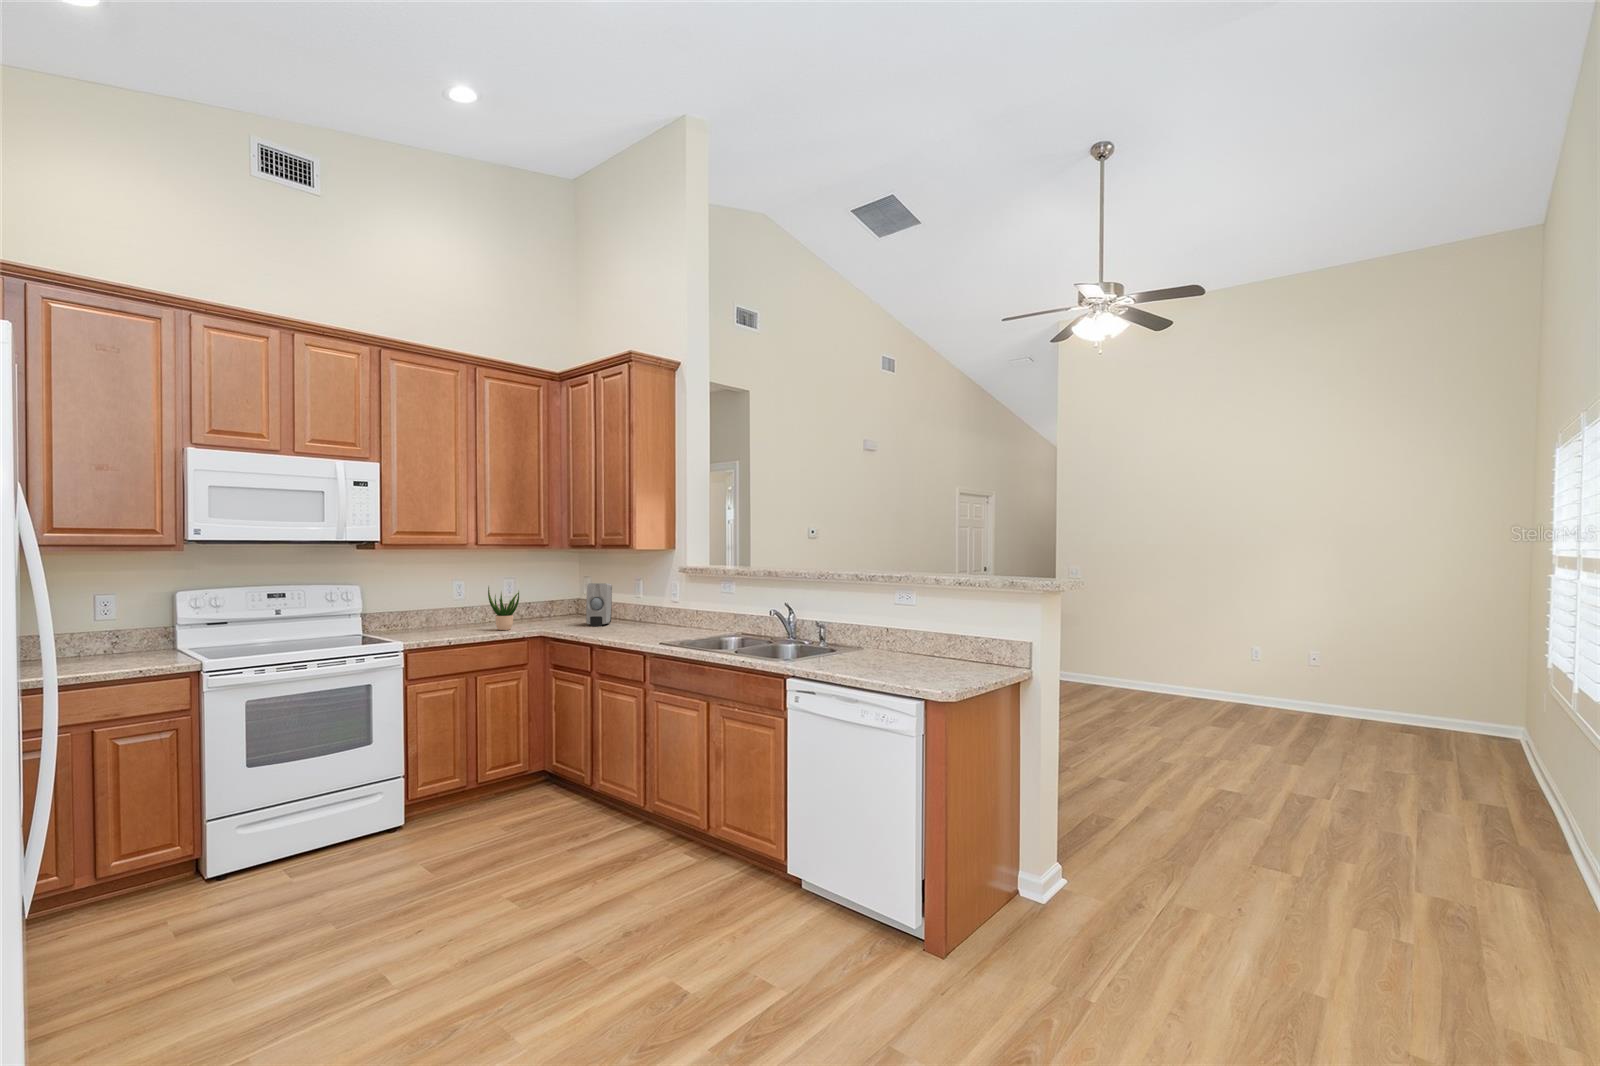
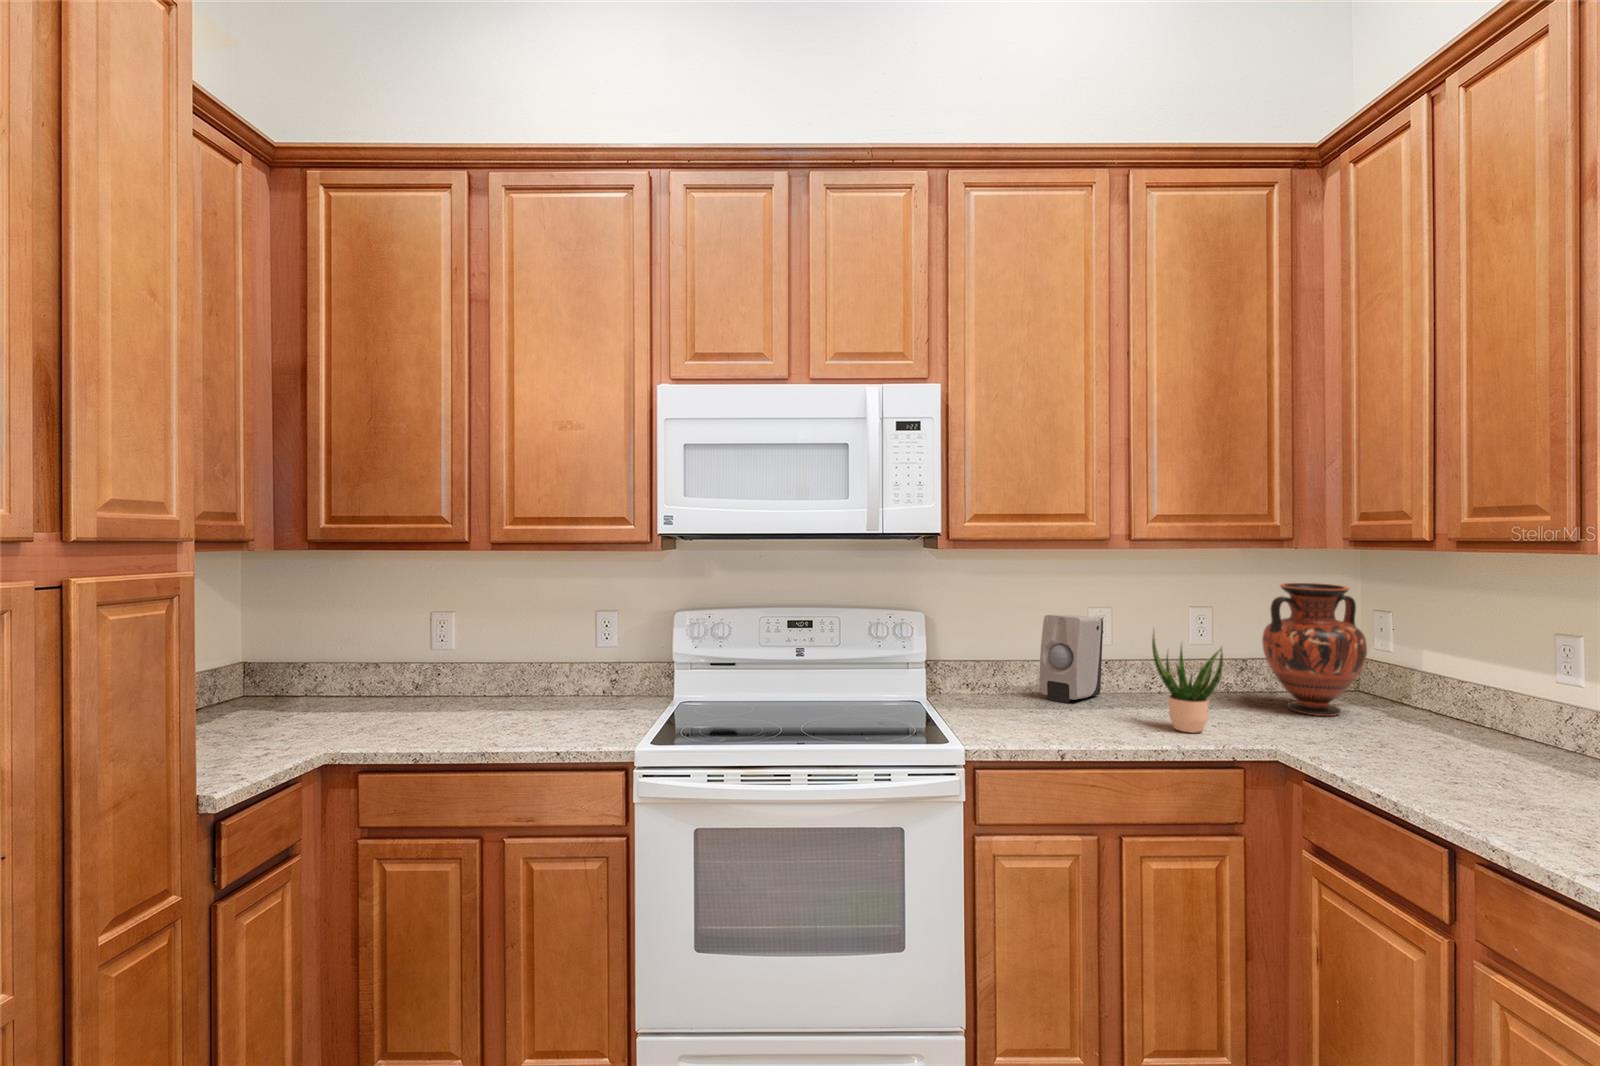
vase: none [537,564,578,622] -> present [1262,583,1367,716]
soap dispenser: present [586,583,612,626] -> present [1040,615,1103,703]

